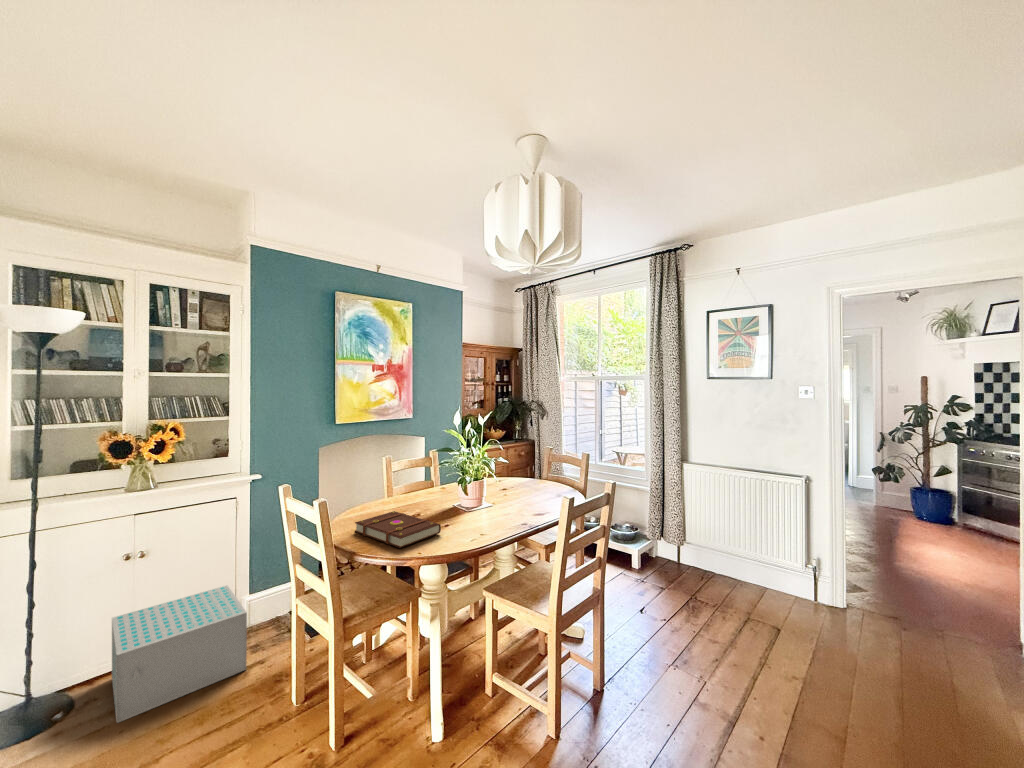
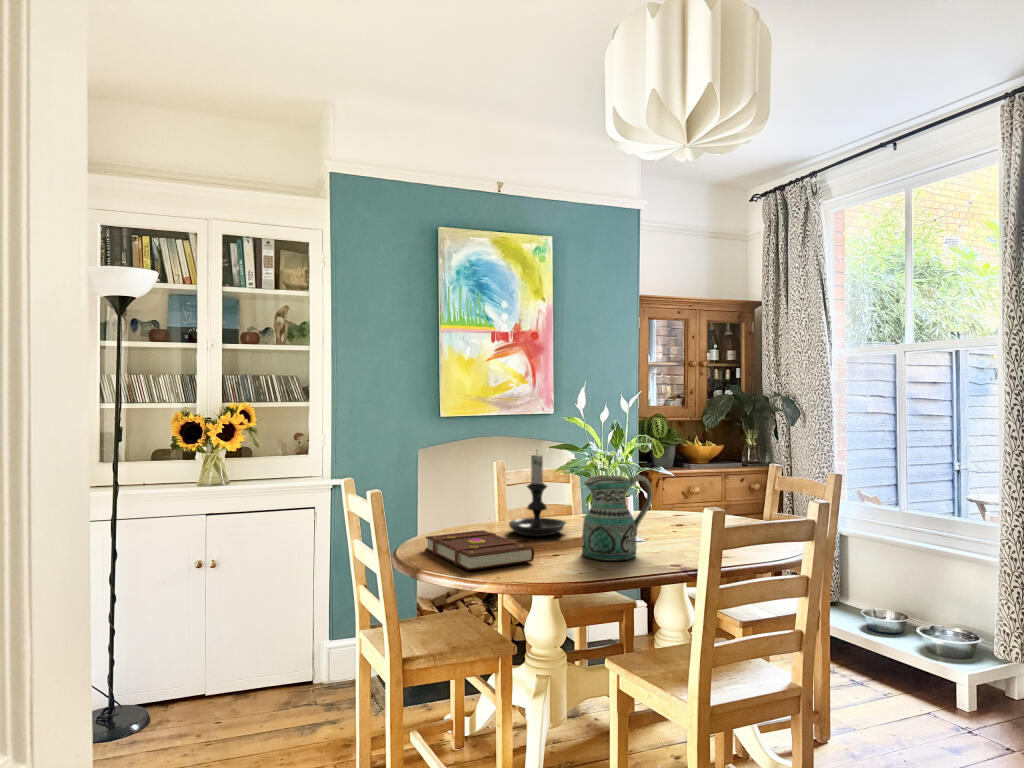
candle holder: none [407,450,446,510] -> present [509,455,566,536]
ceramic pitcher: none [467,466,510,526] -> present [582,475,653,561]
storage box: present [112,585,247,723] -> none [180,618,315,746]

